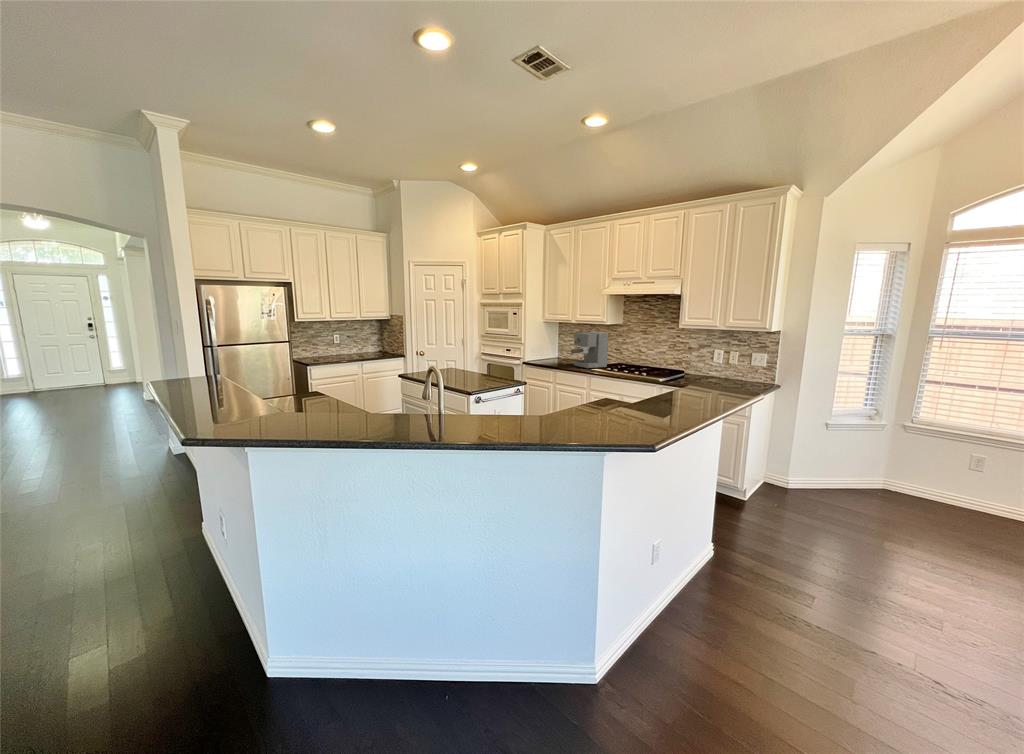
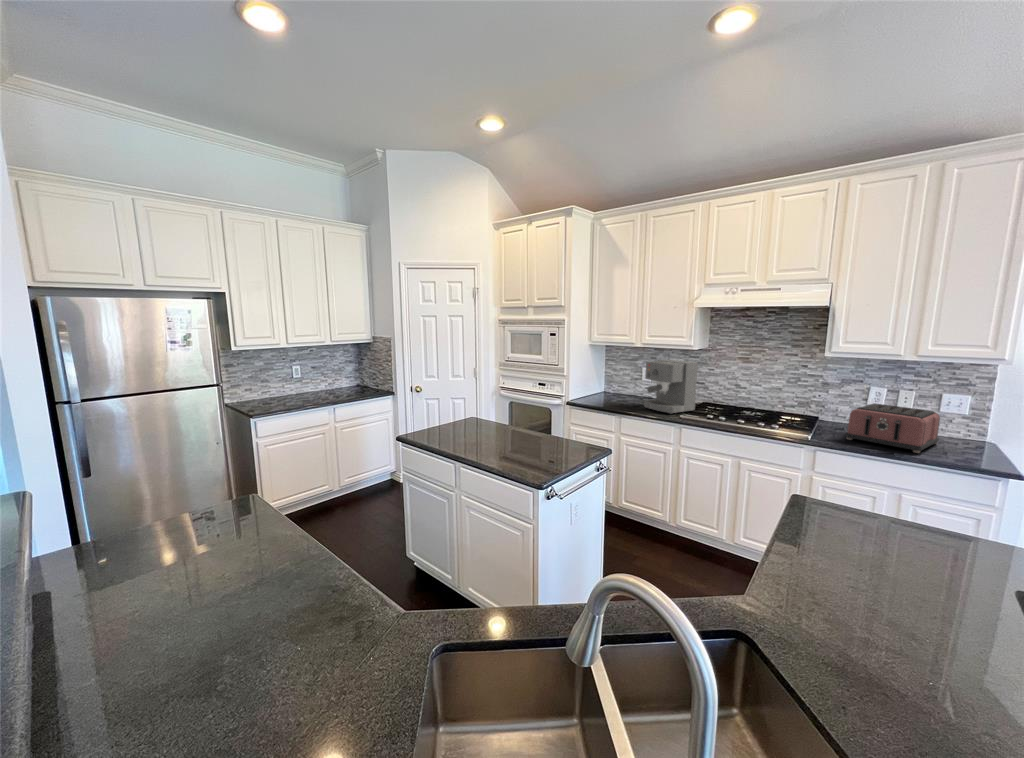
toaster: none [682,359,739,387] -> present [845,403,940,453]

